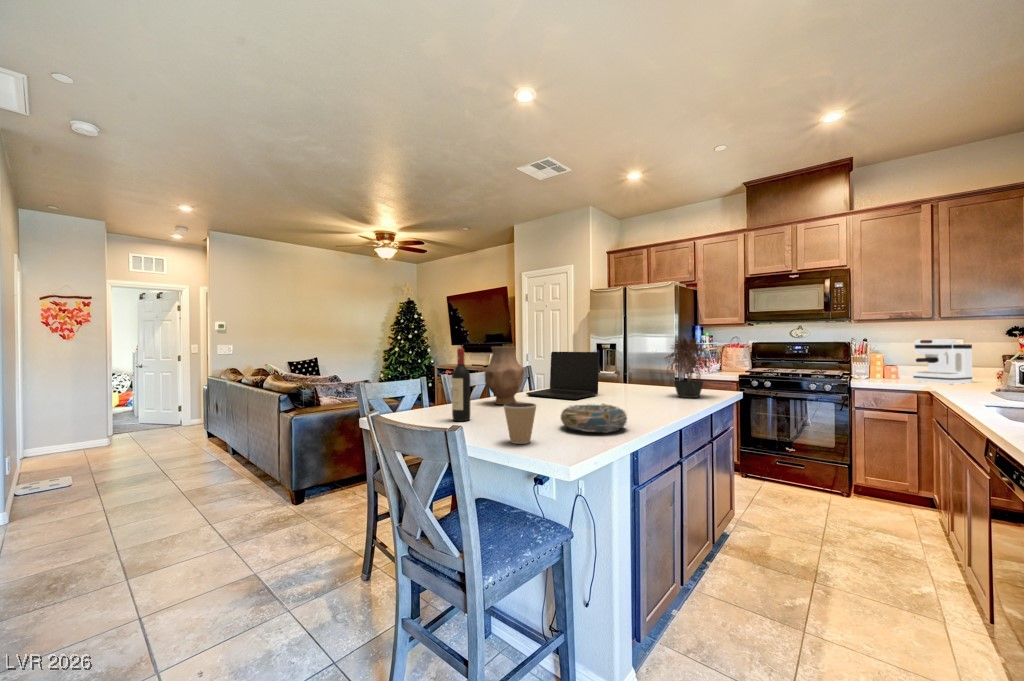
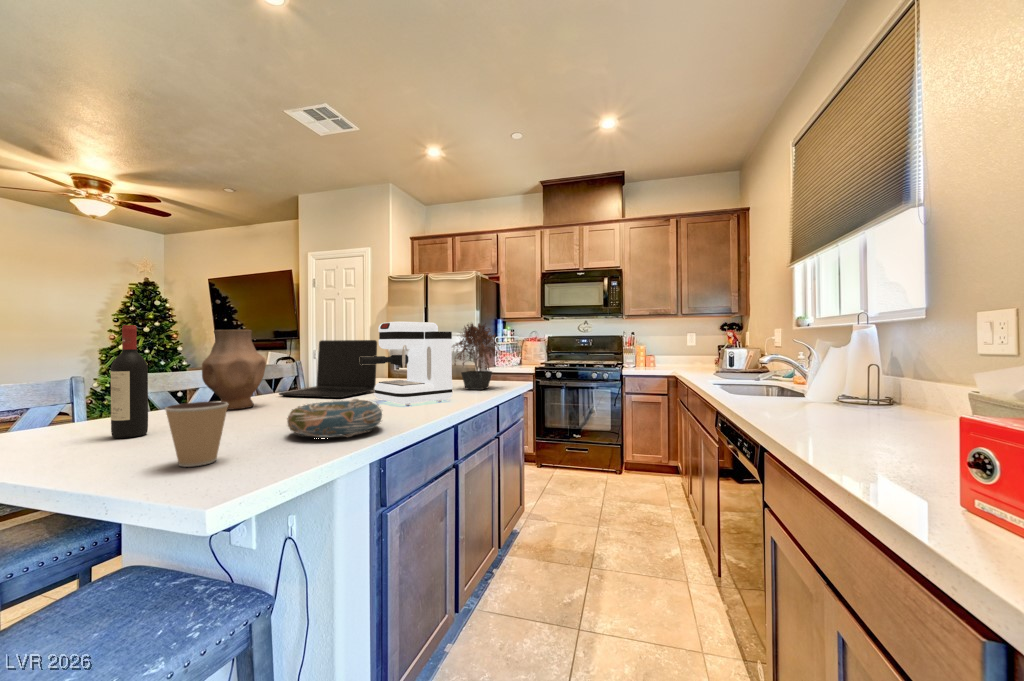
coffee maker: present [913,339,973,385] -> present [360,322,453,405]

